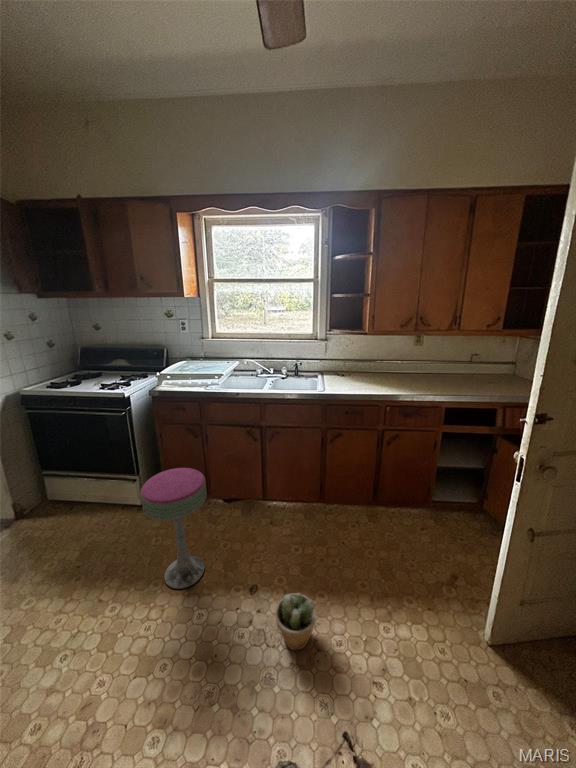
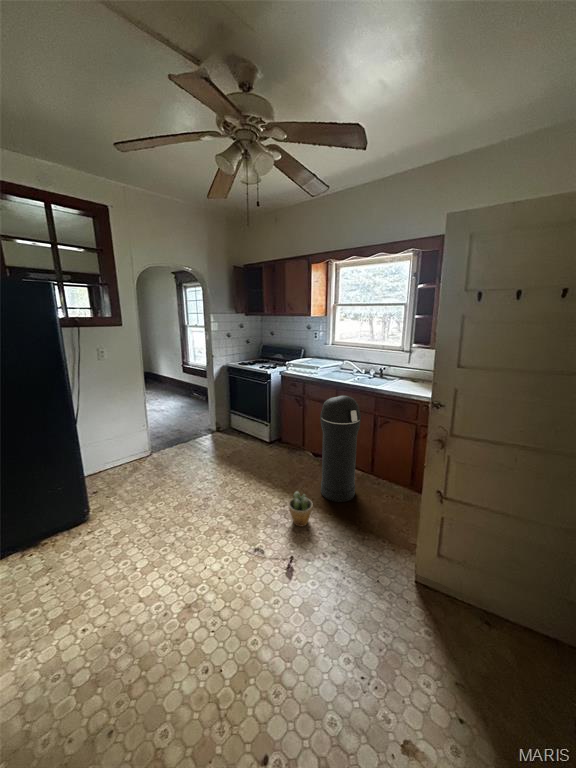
trash can: none [269,414,333,568] -> present [320,396,361,502]
bar stool: present [140,468,207,589] -> none [251,415,285,482]

